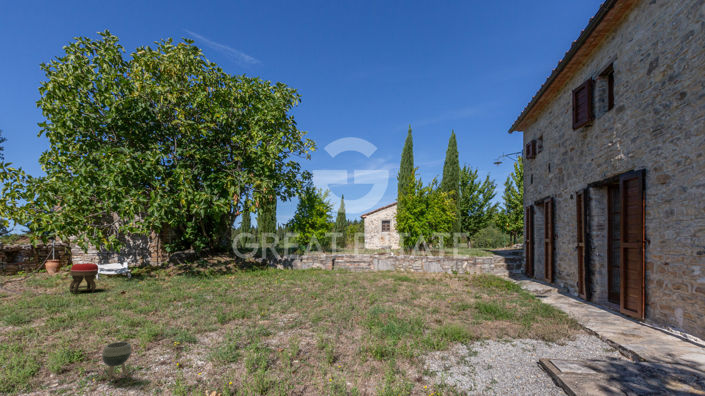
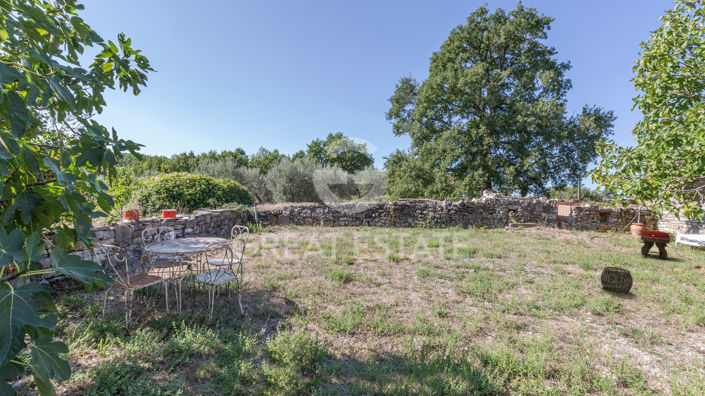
woven basket: none [48,309,86,340] -> present [601,267,633,293]
planter: present [102,342,132,380] -> none [623,307,654,341]

